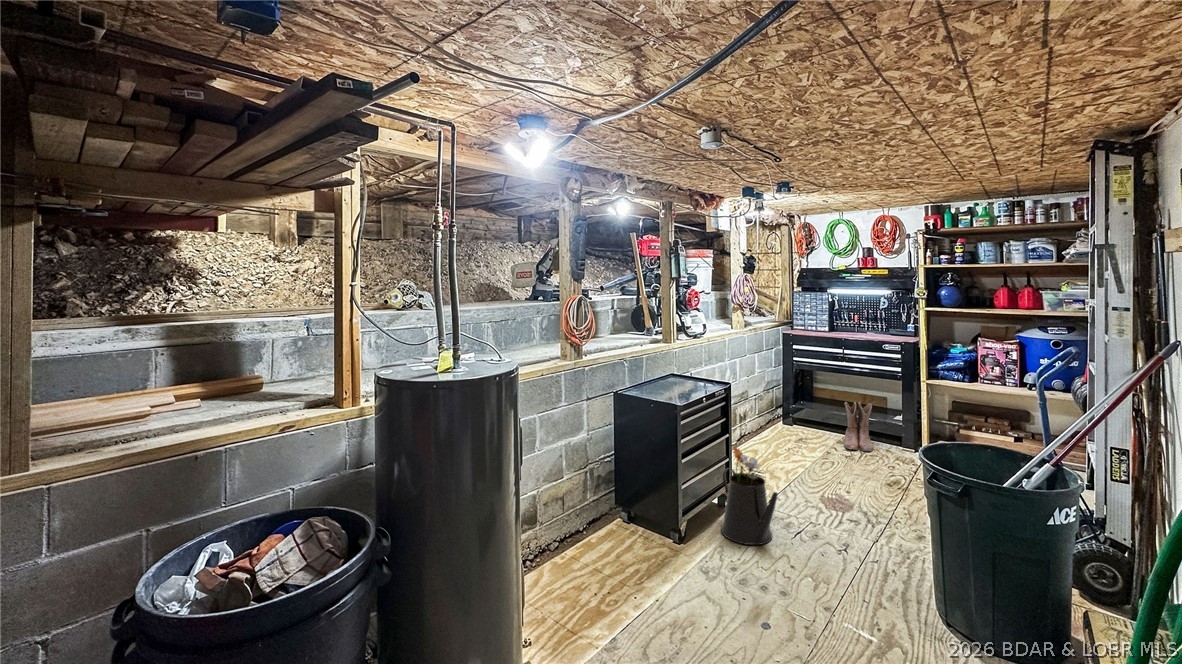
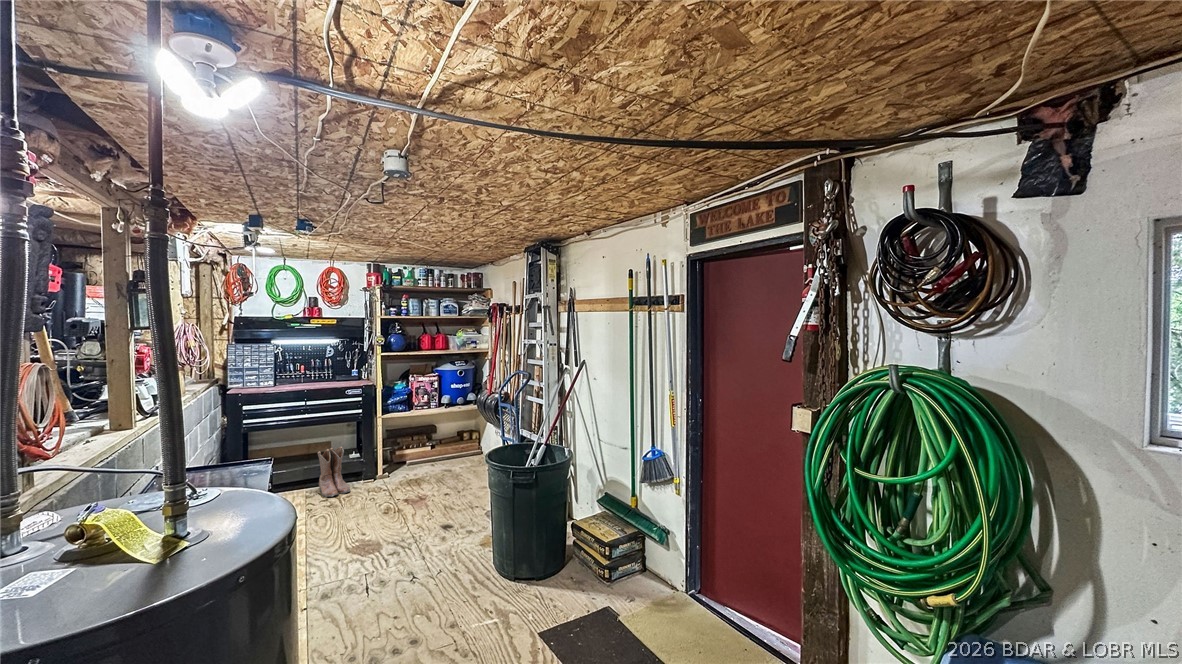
watering can: present [721,447,778,545] -> none [277,523,367,636]

